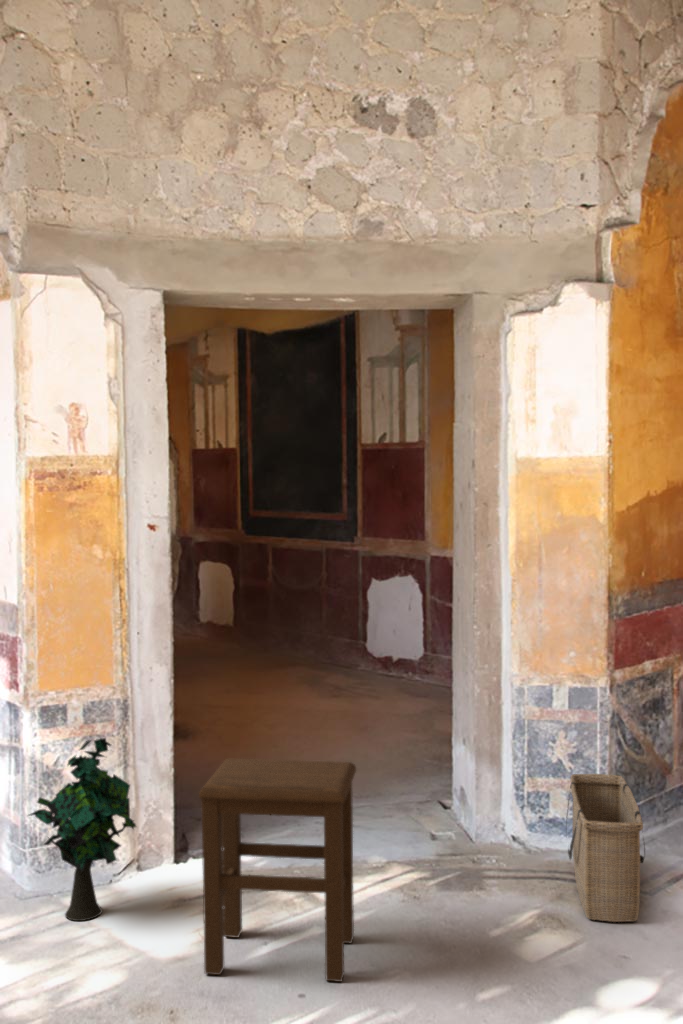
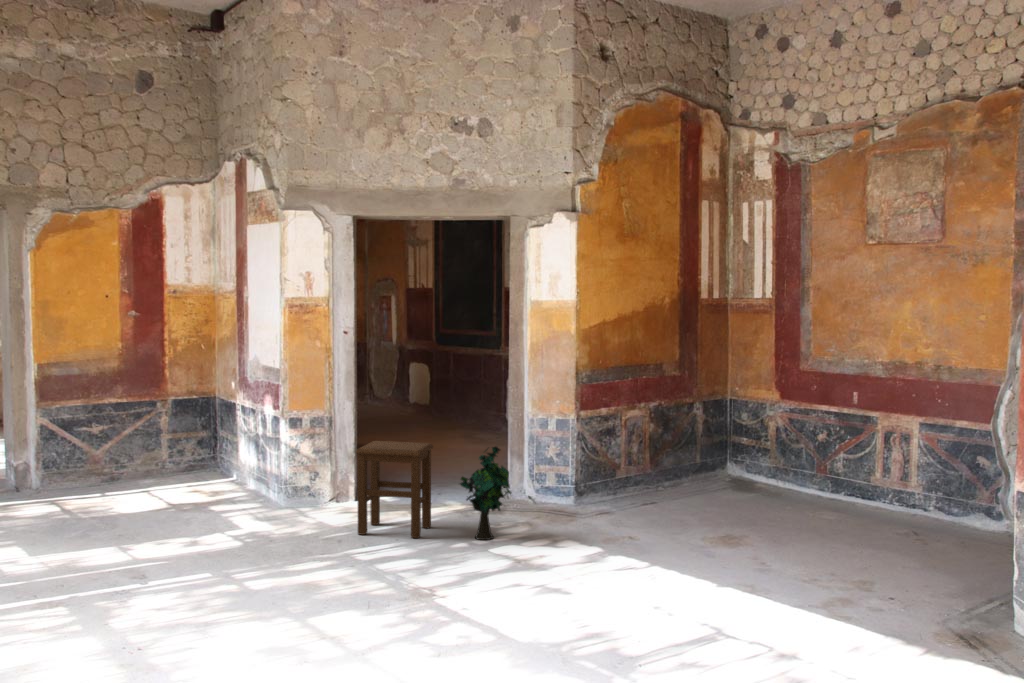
decorative plant: present [29,738,136,921] -> present [460,447,511,540]
basket: present [567,774,645,922] -> none [543,462,581,526]

